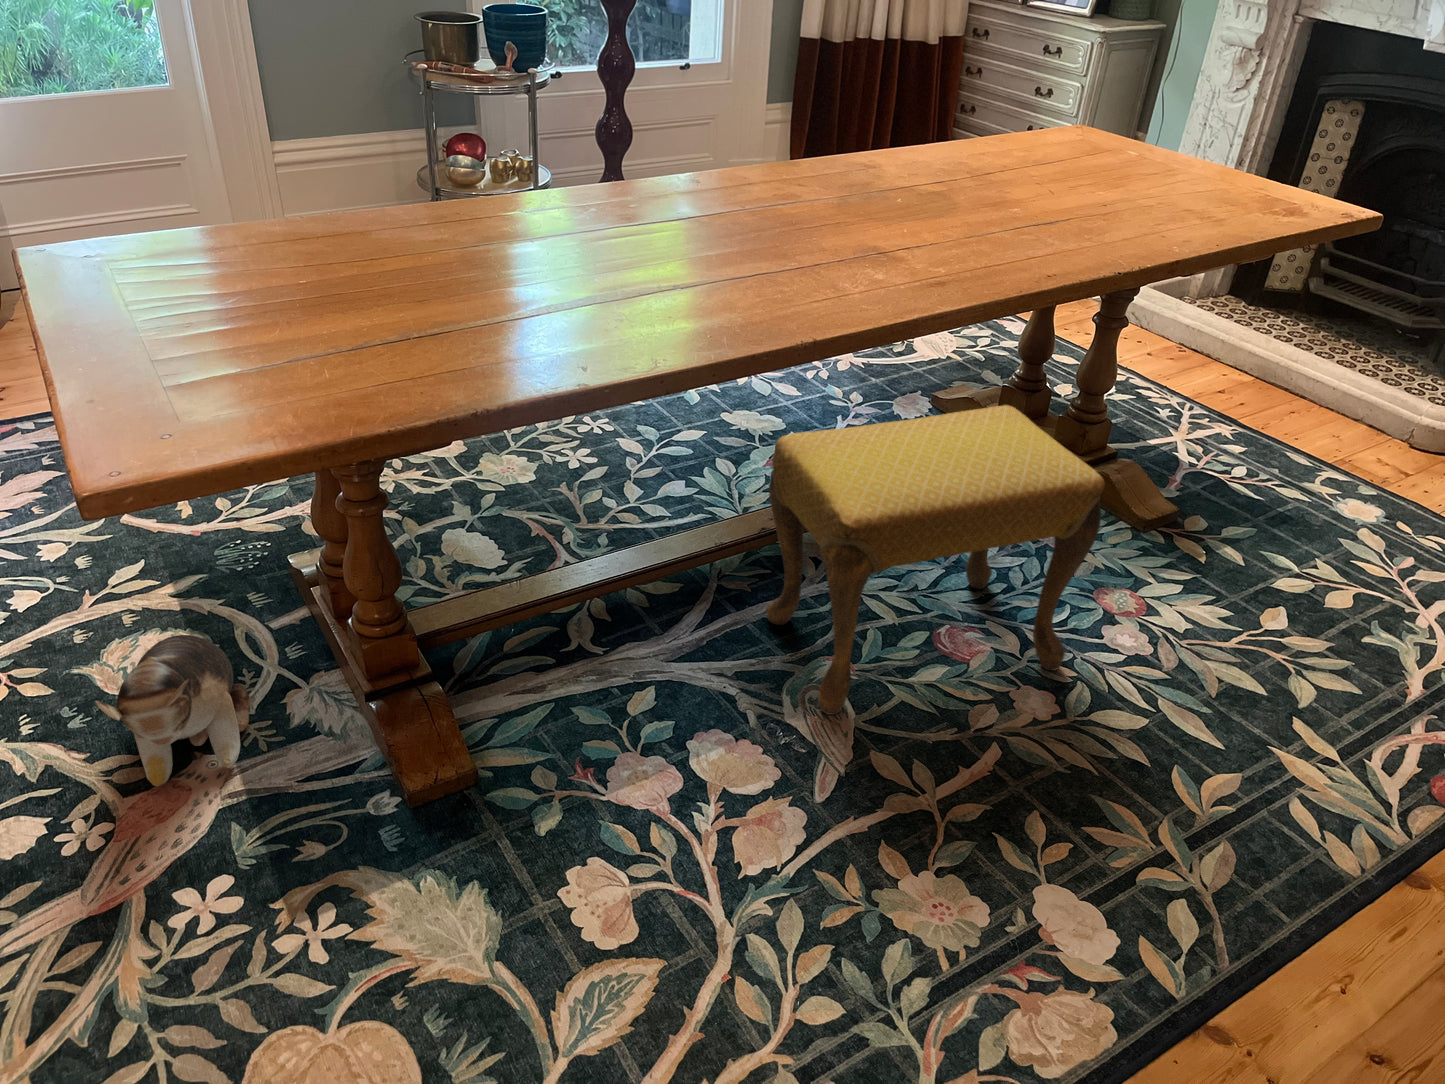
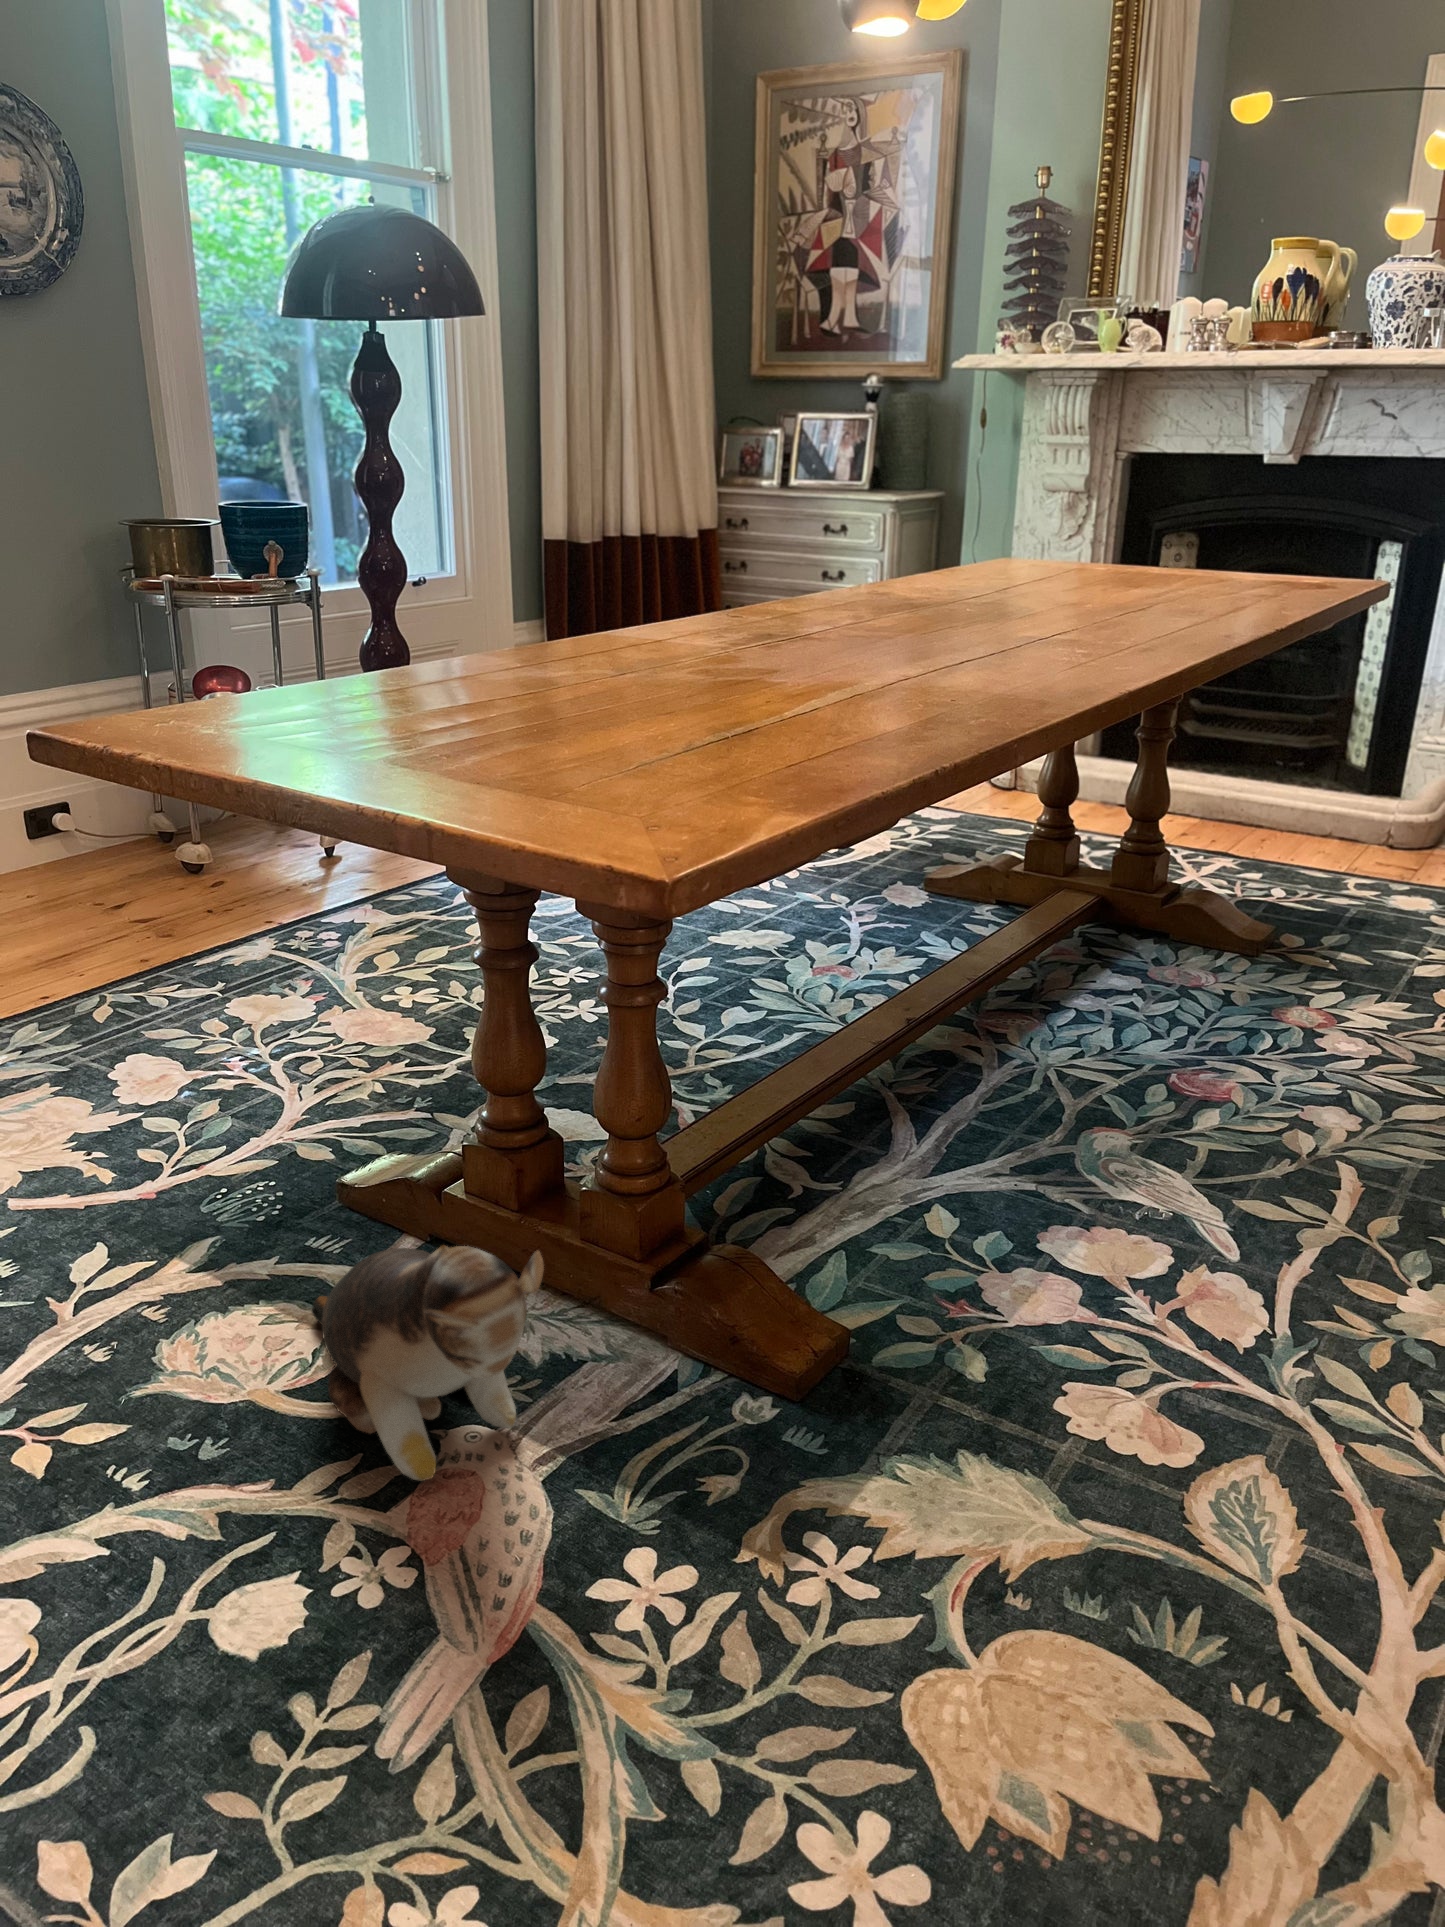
footstool: present [766,405,1105,715] -> none [982,804,1349,1178]

